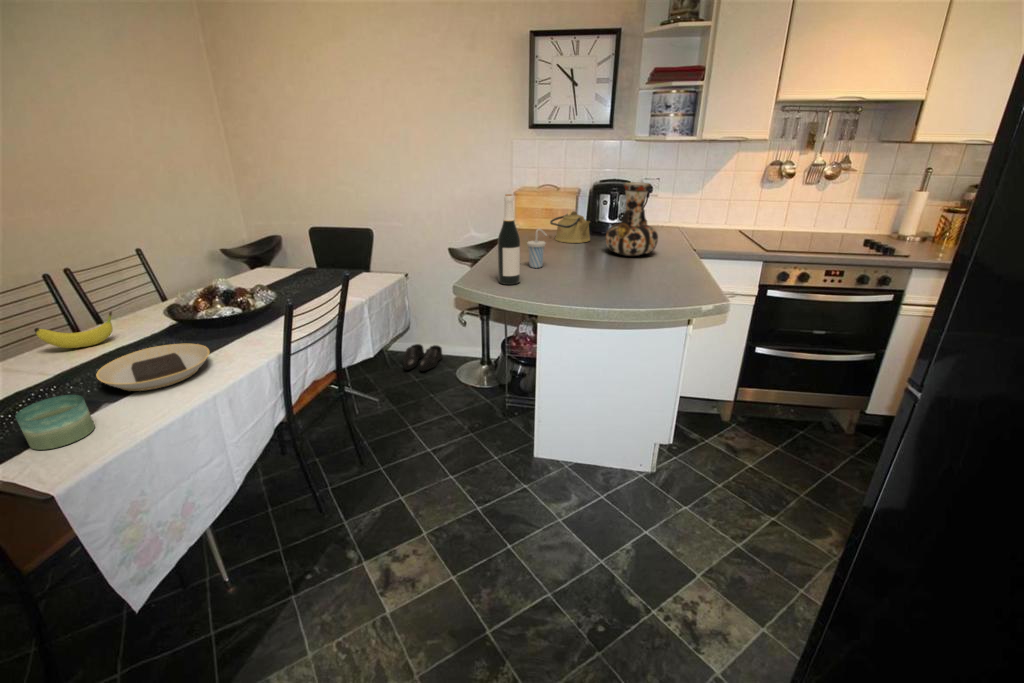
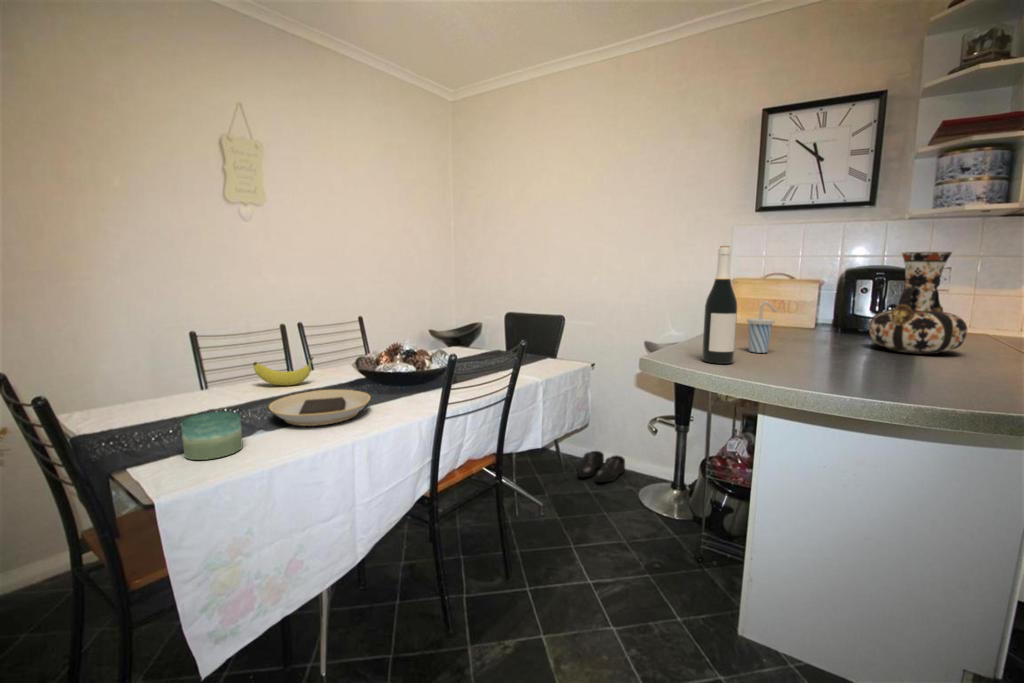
kettle: present [550,211,590,243] -> none [779,298,842,337]

